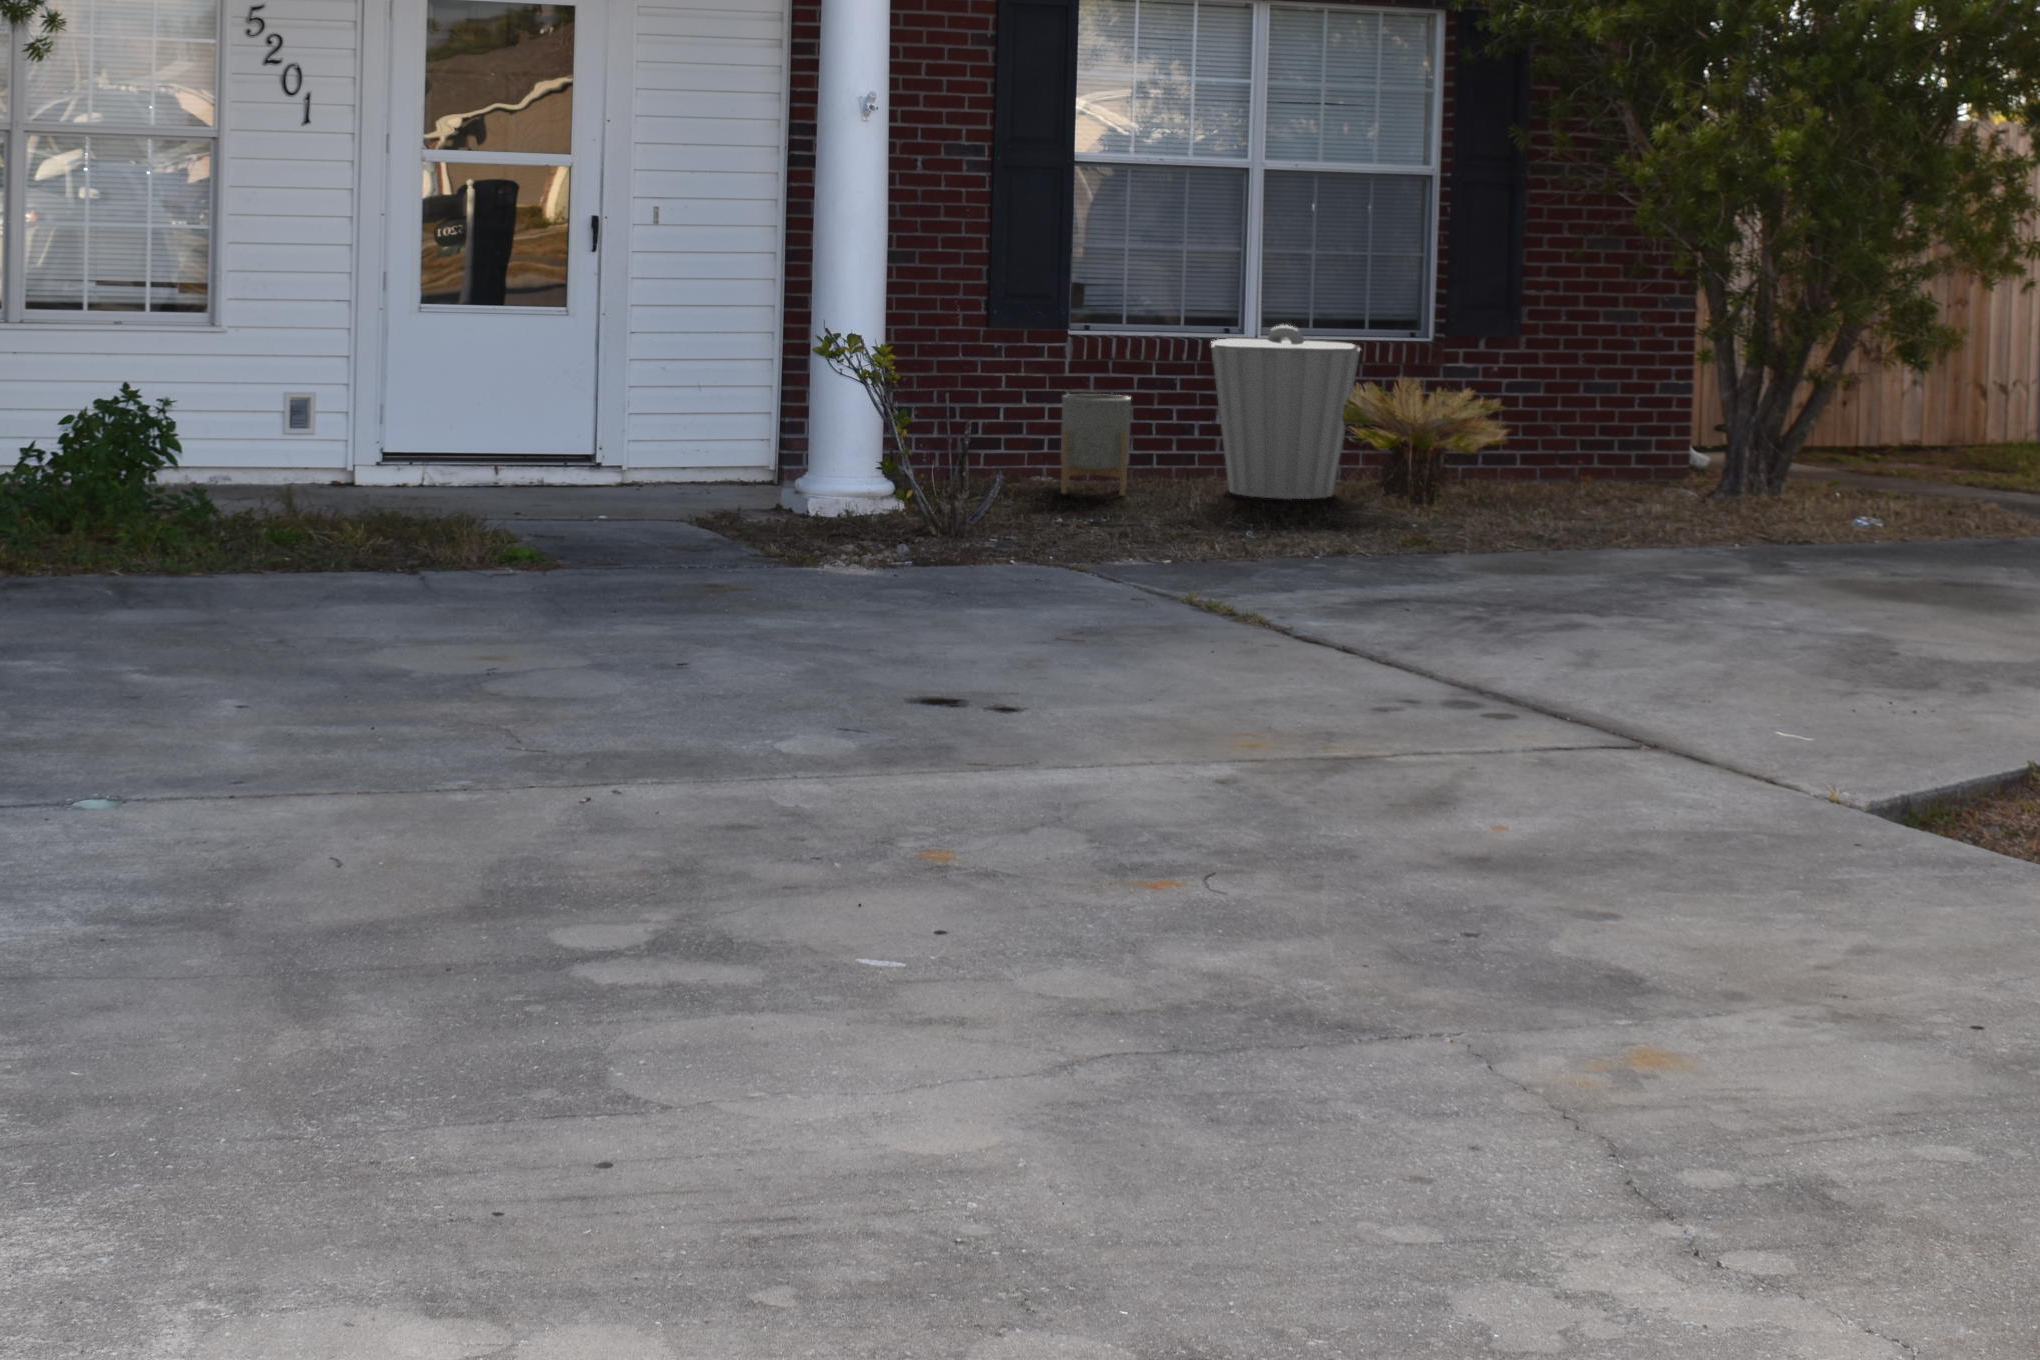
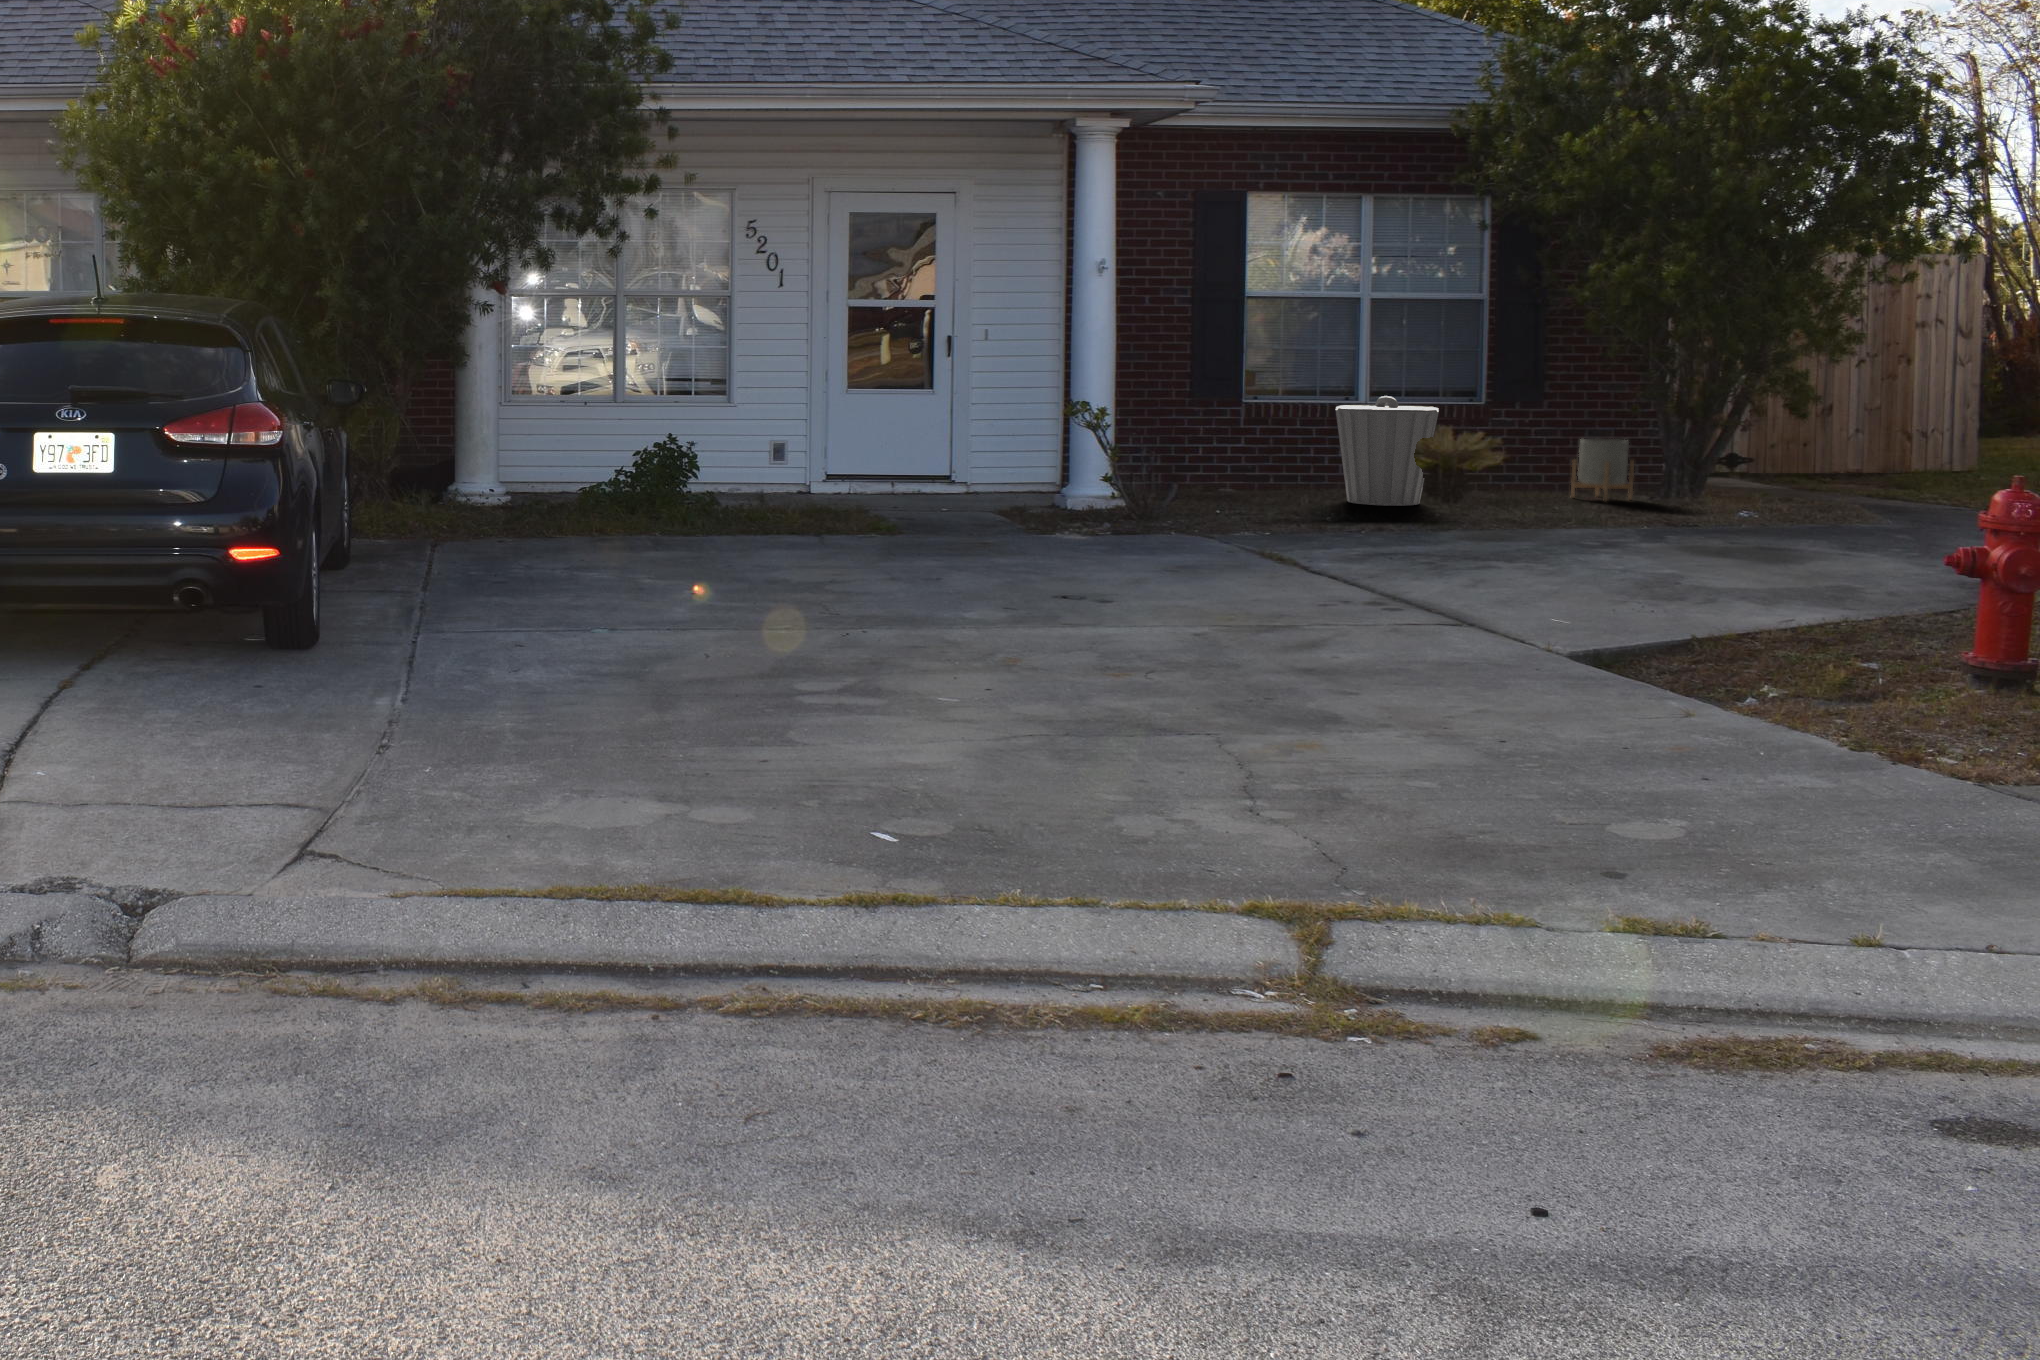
planter: present [1061,394,1131,496] -> present [1571,439,1634,500]

